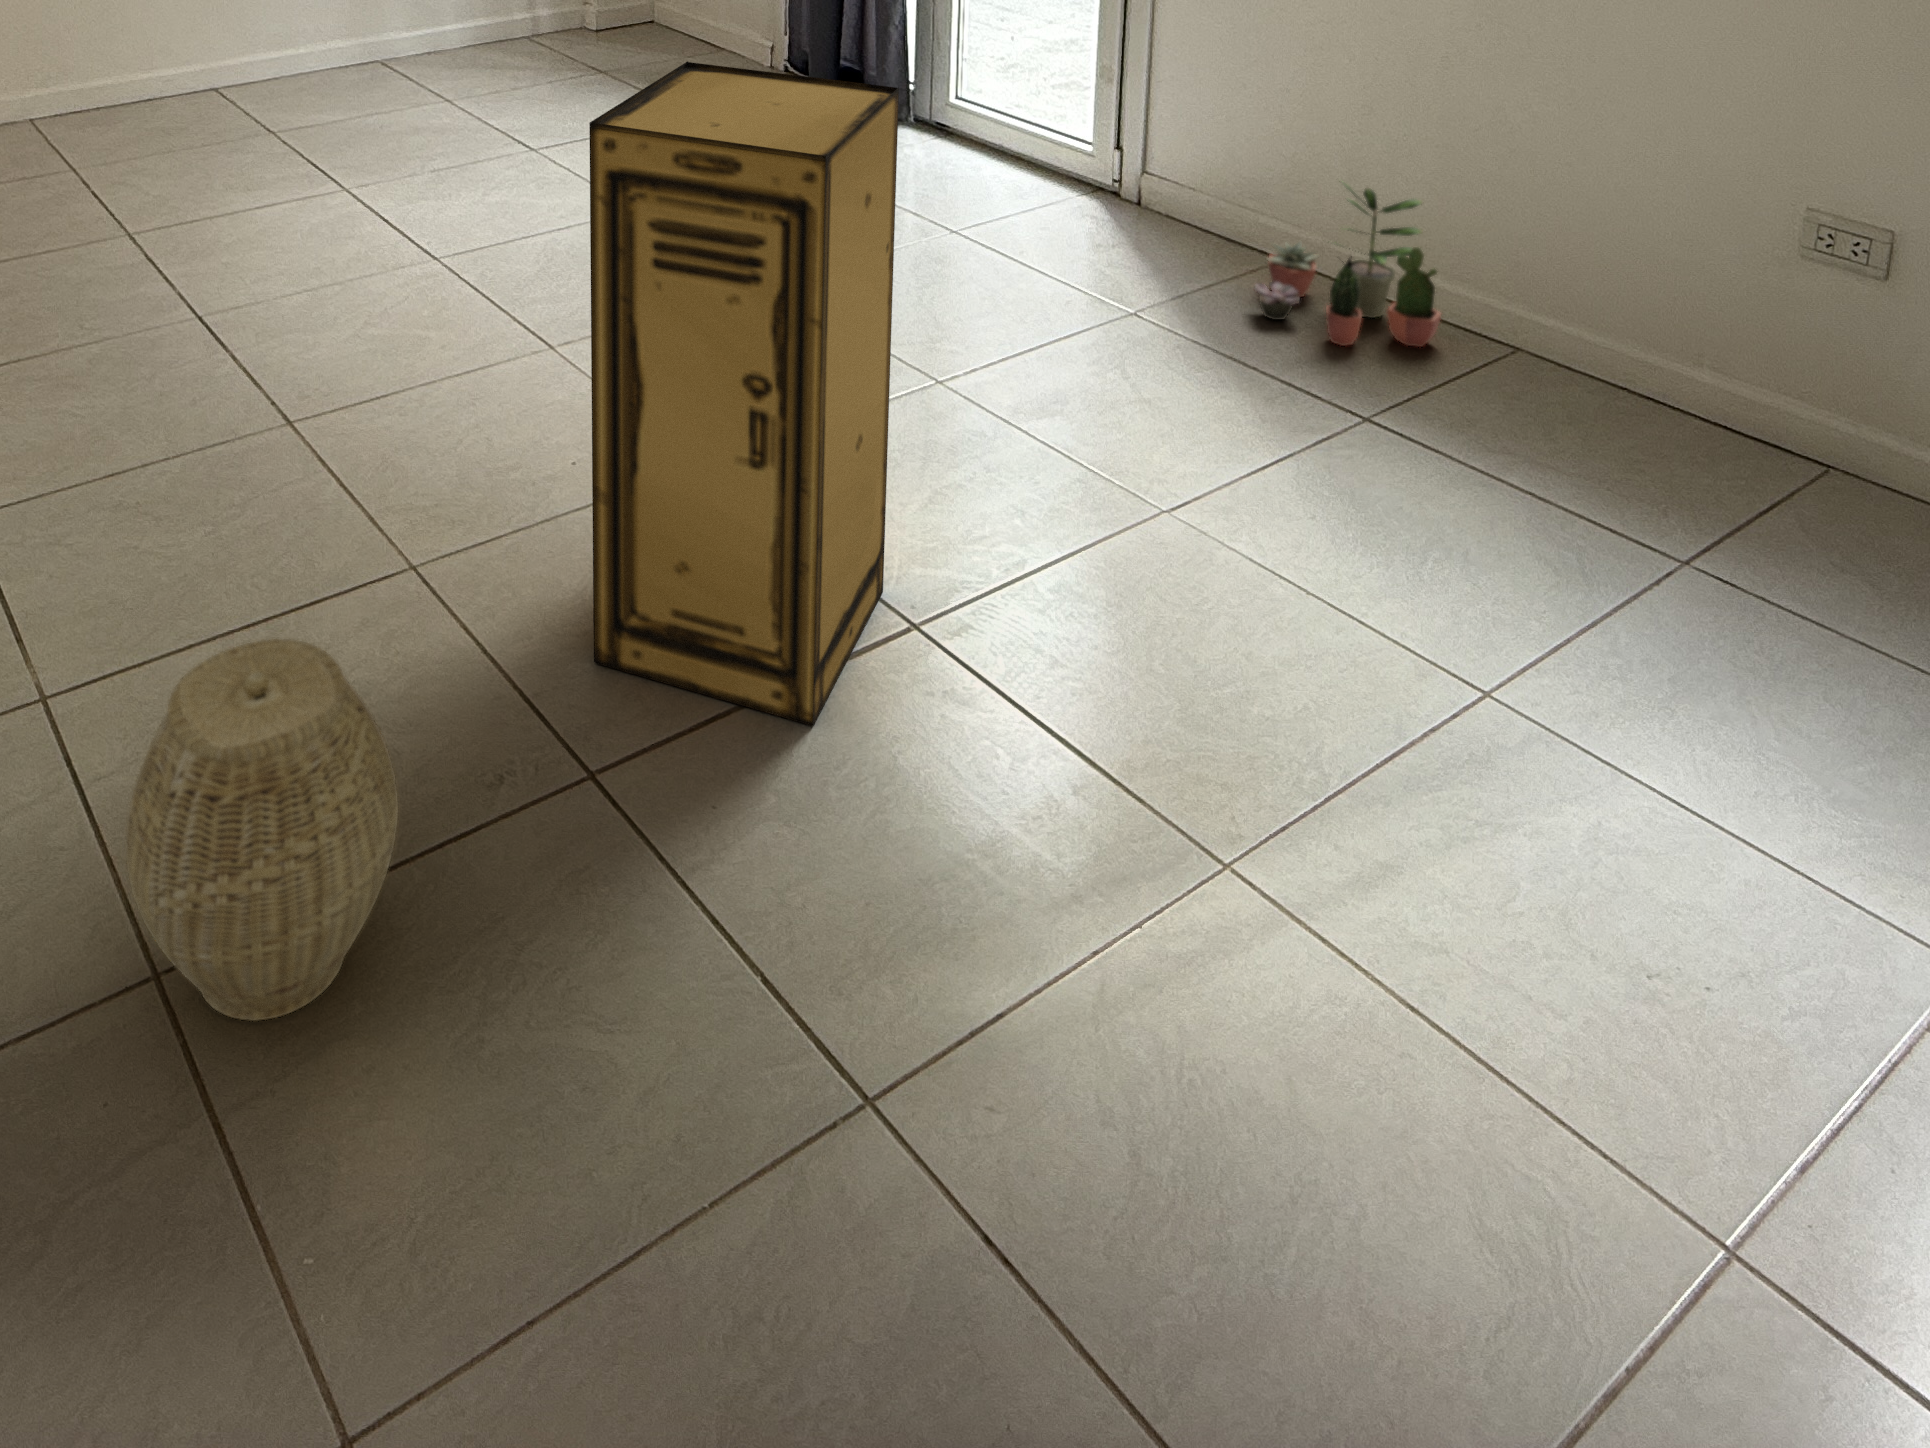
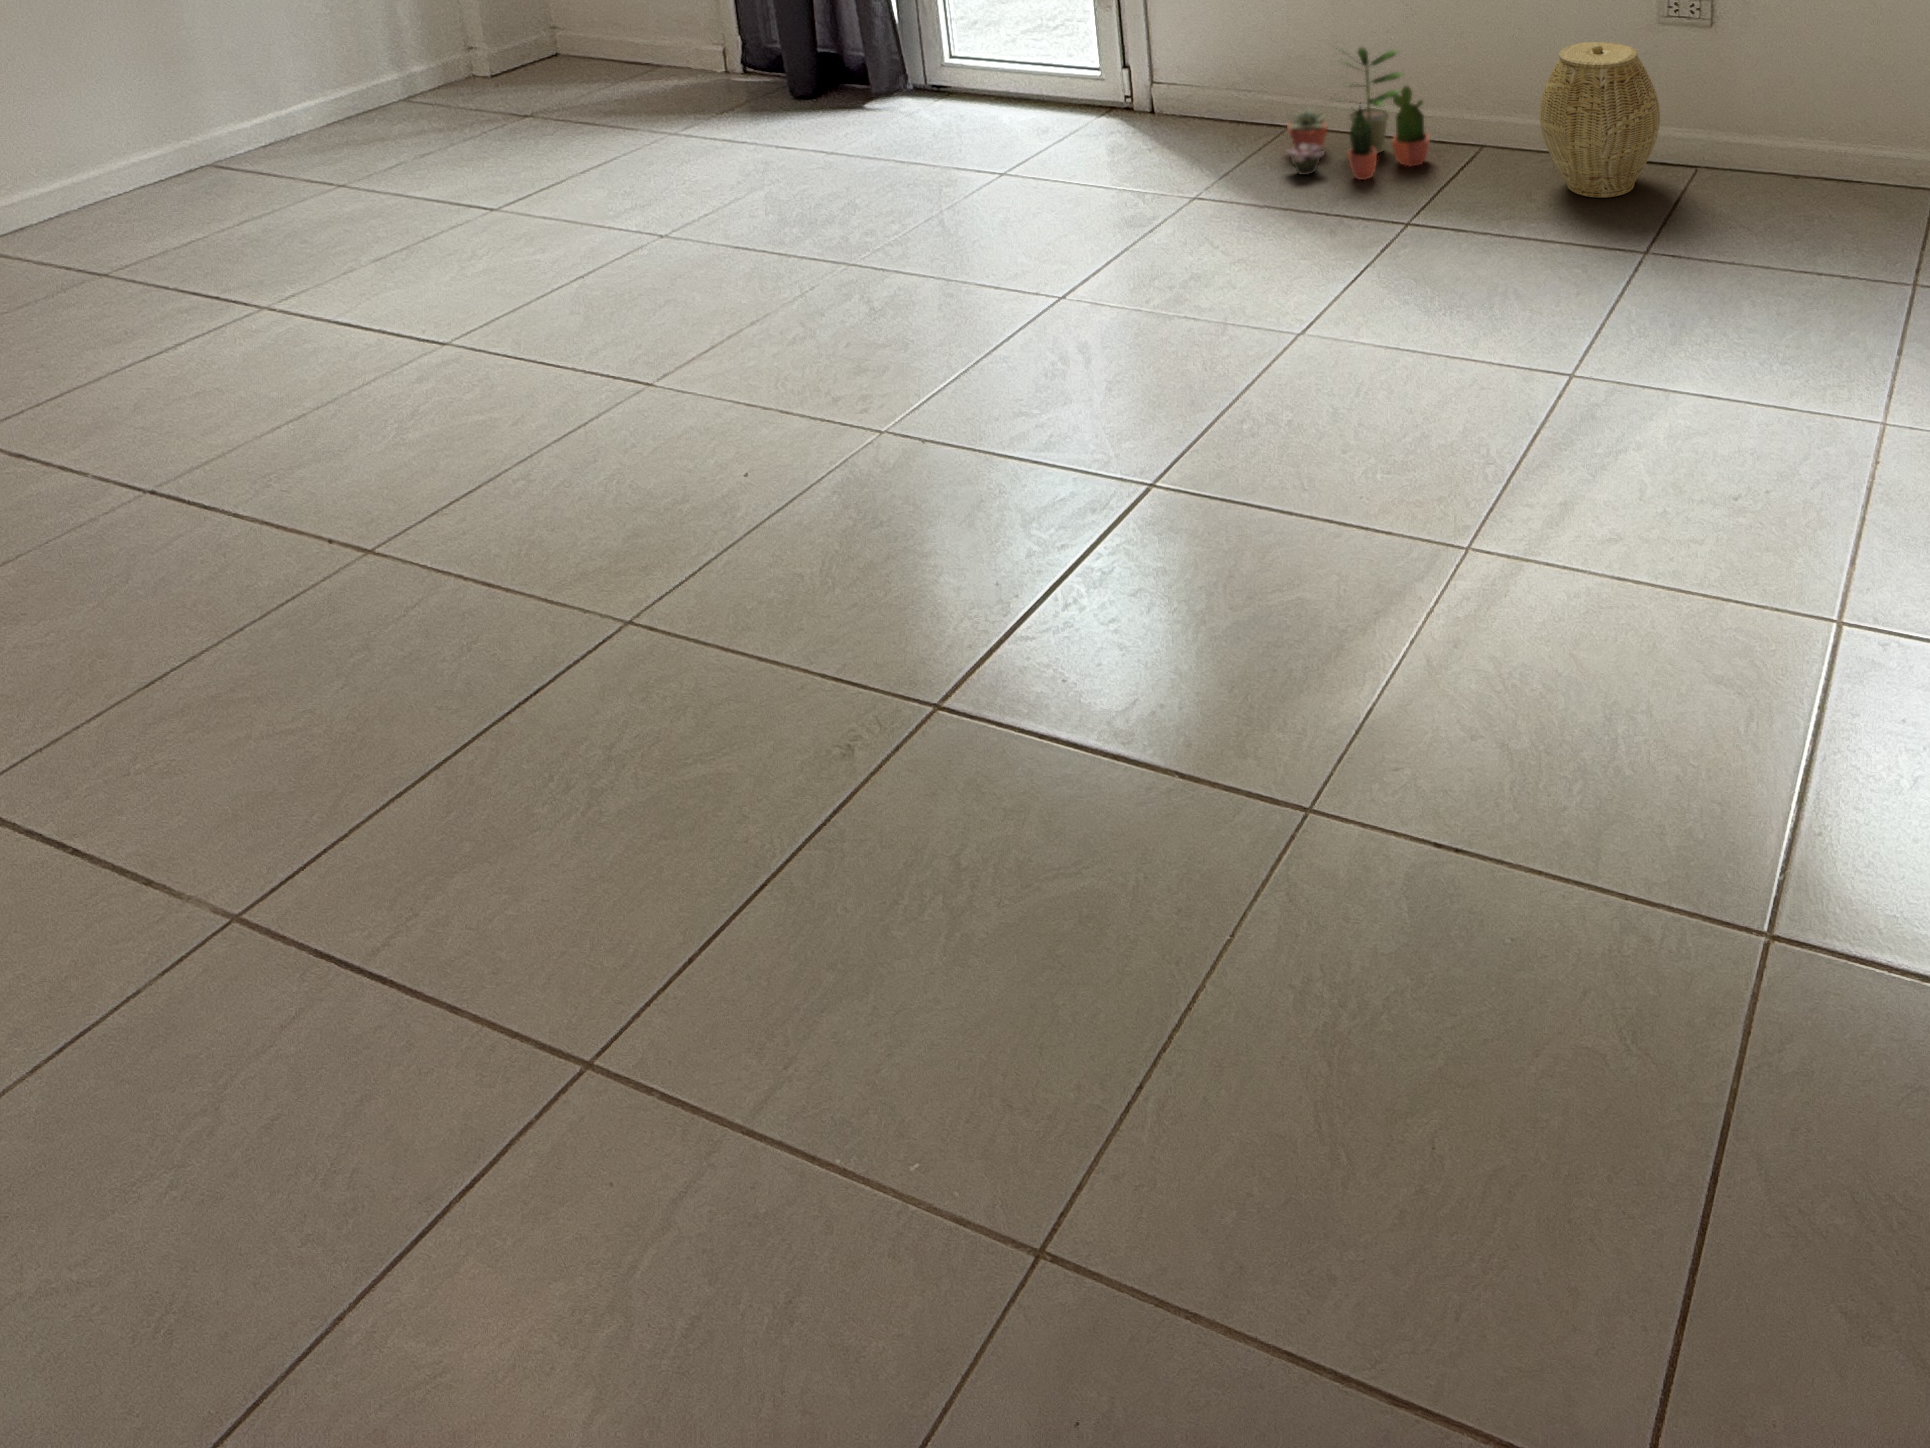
storage cabinet: present [589,61,899,726] -> none [796,13,1099,623]
woven basket: present [126,639,398,1021] -> present [1540,42,1660,198]

